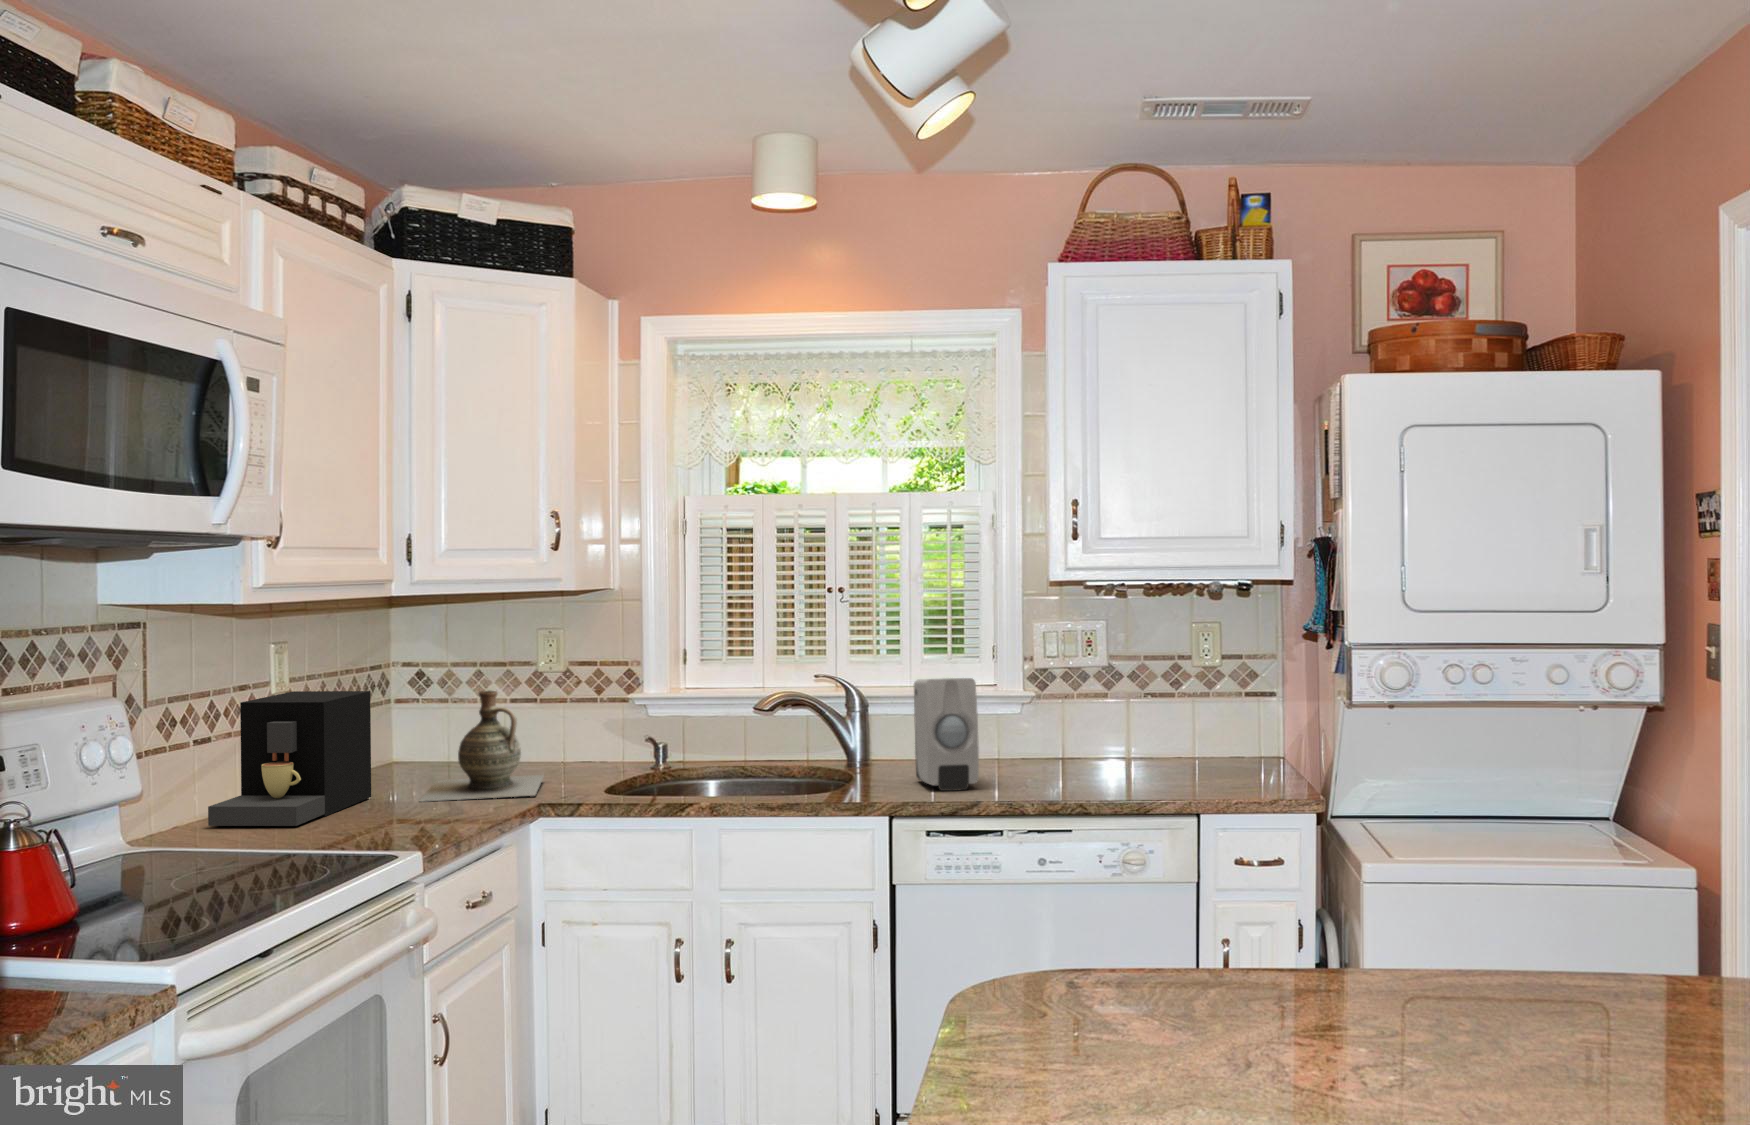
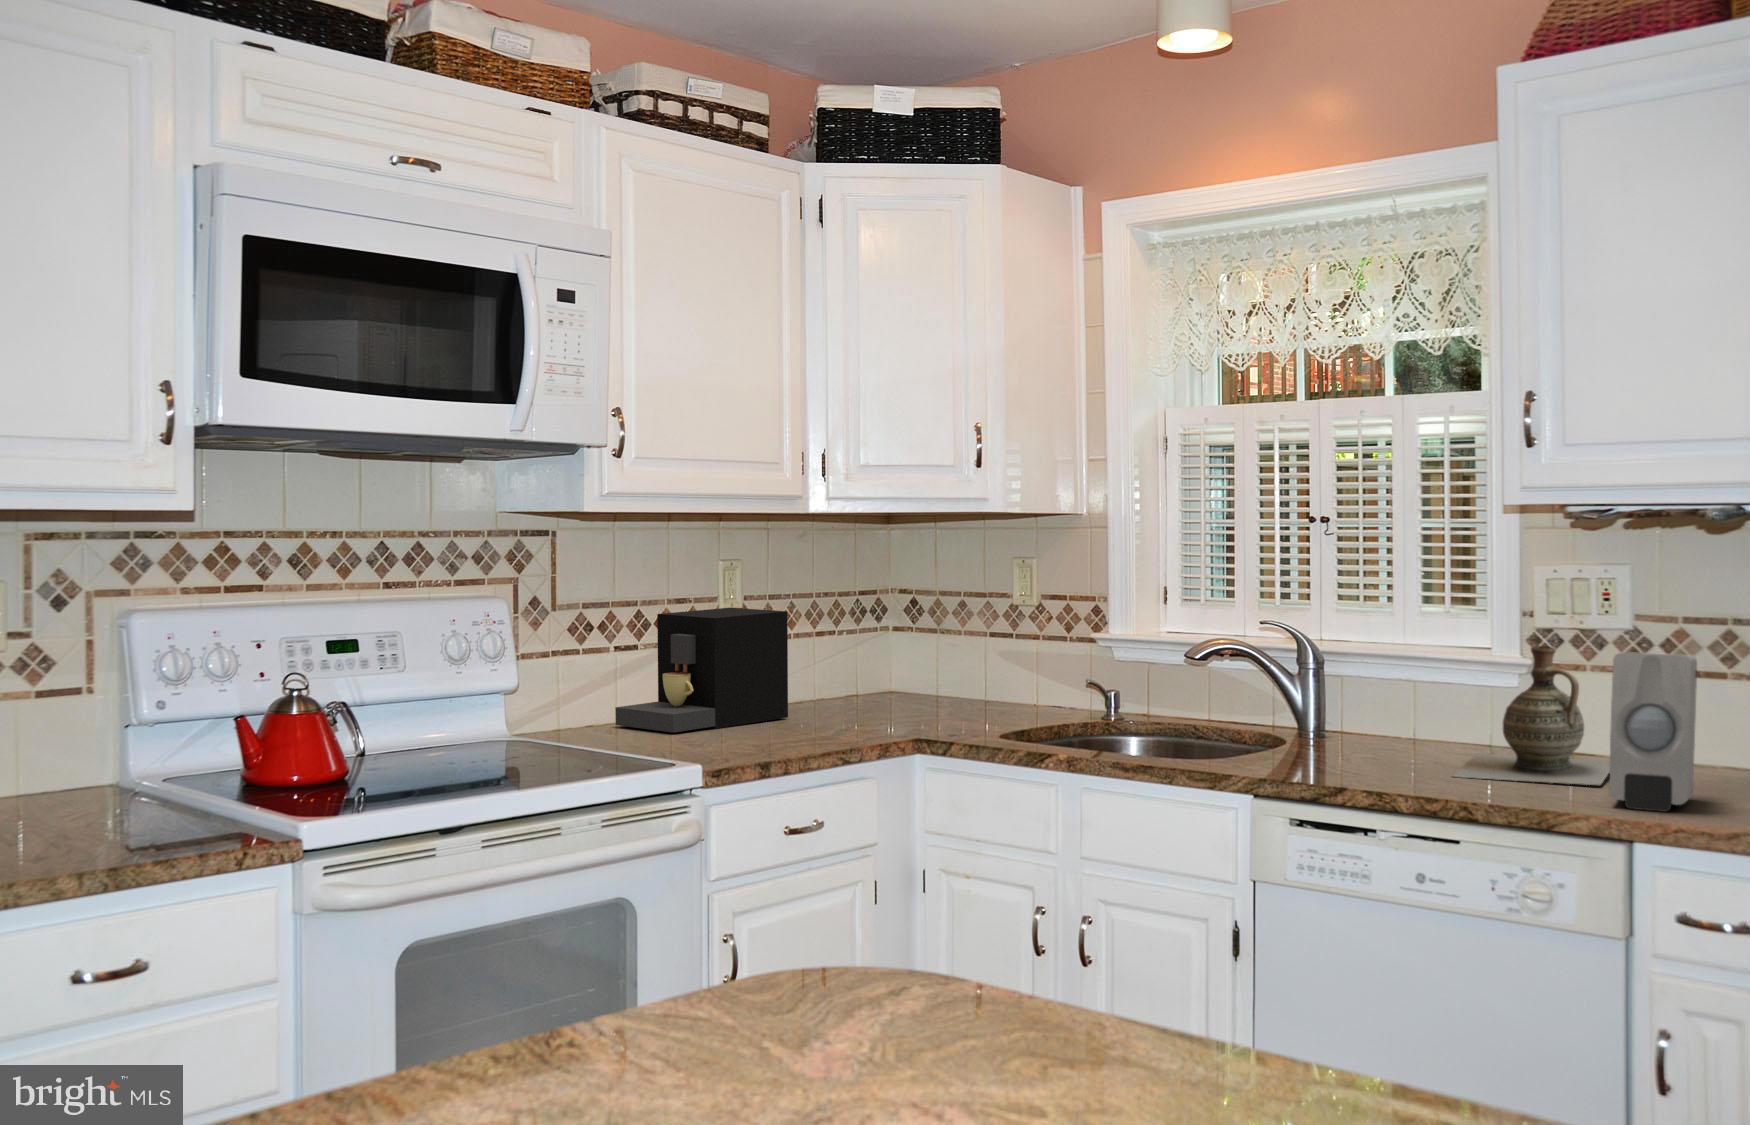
soap dispenser: present [914,678,979,791] -> present [1609,652,1697,812]
ceramic jug: present [420,691,544,802] -> present [1453,646,1610,785]

